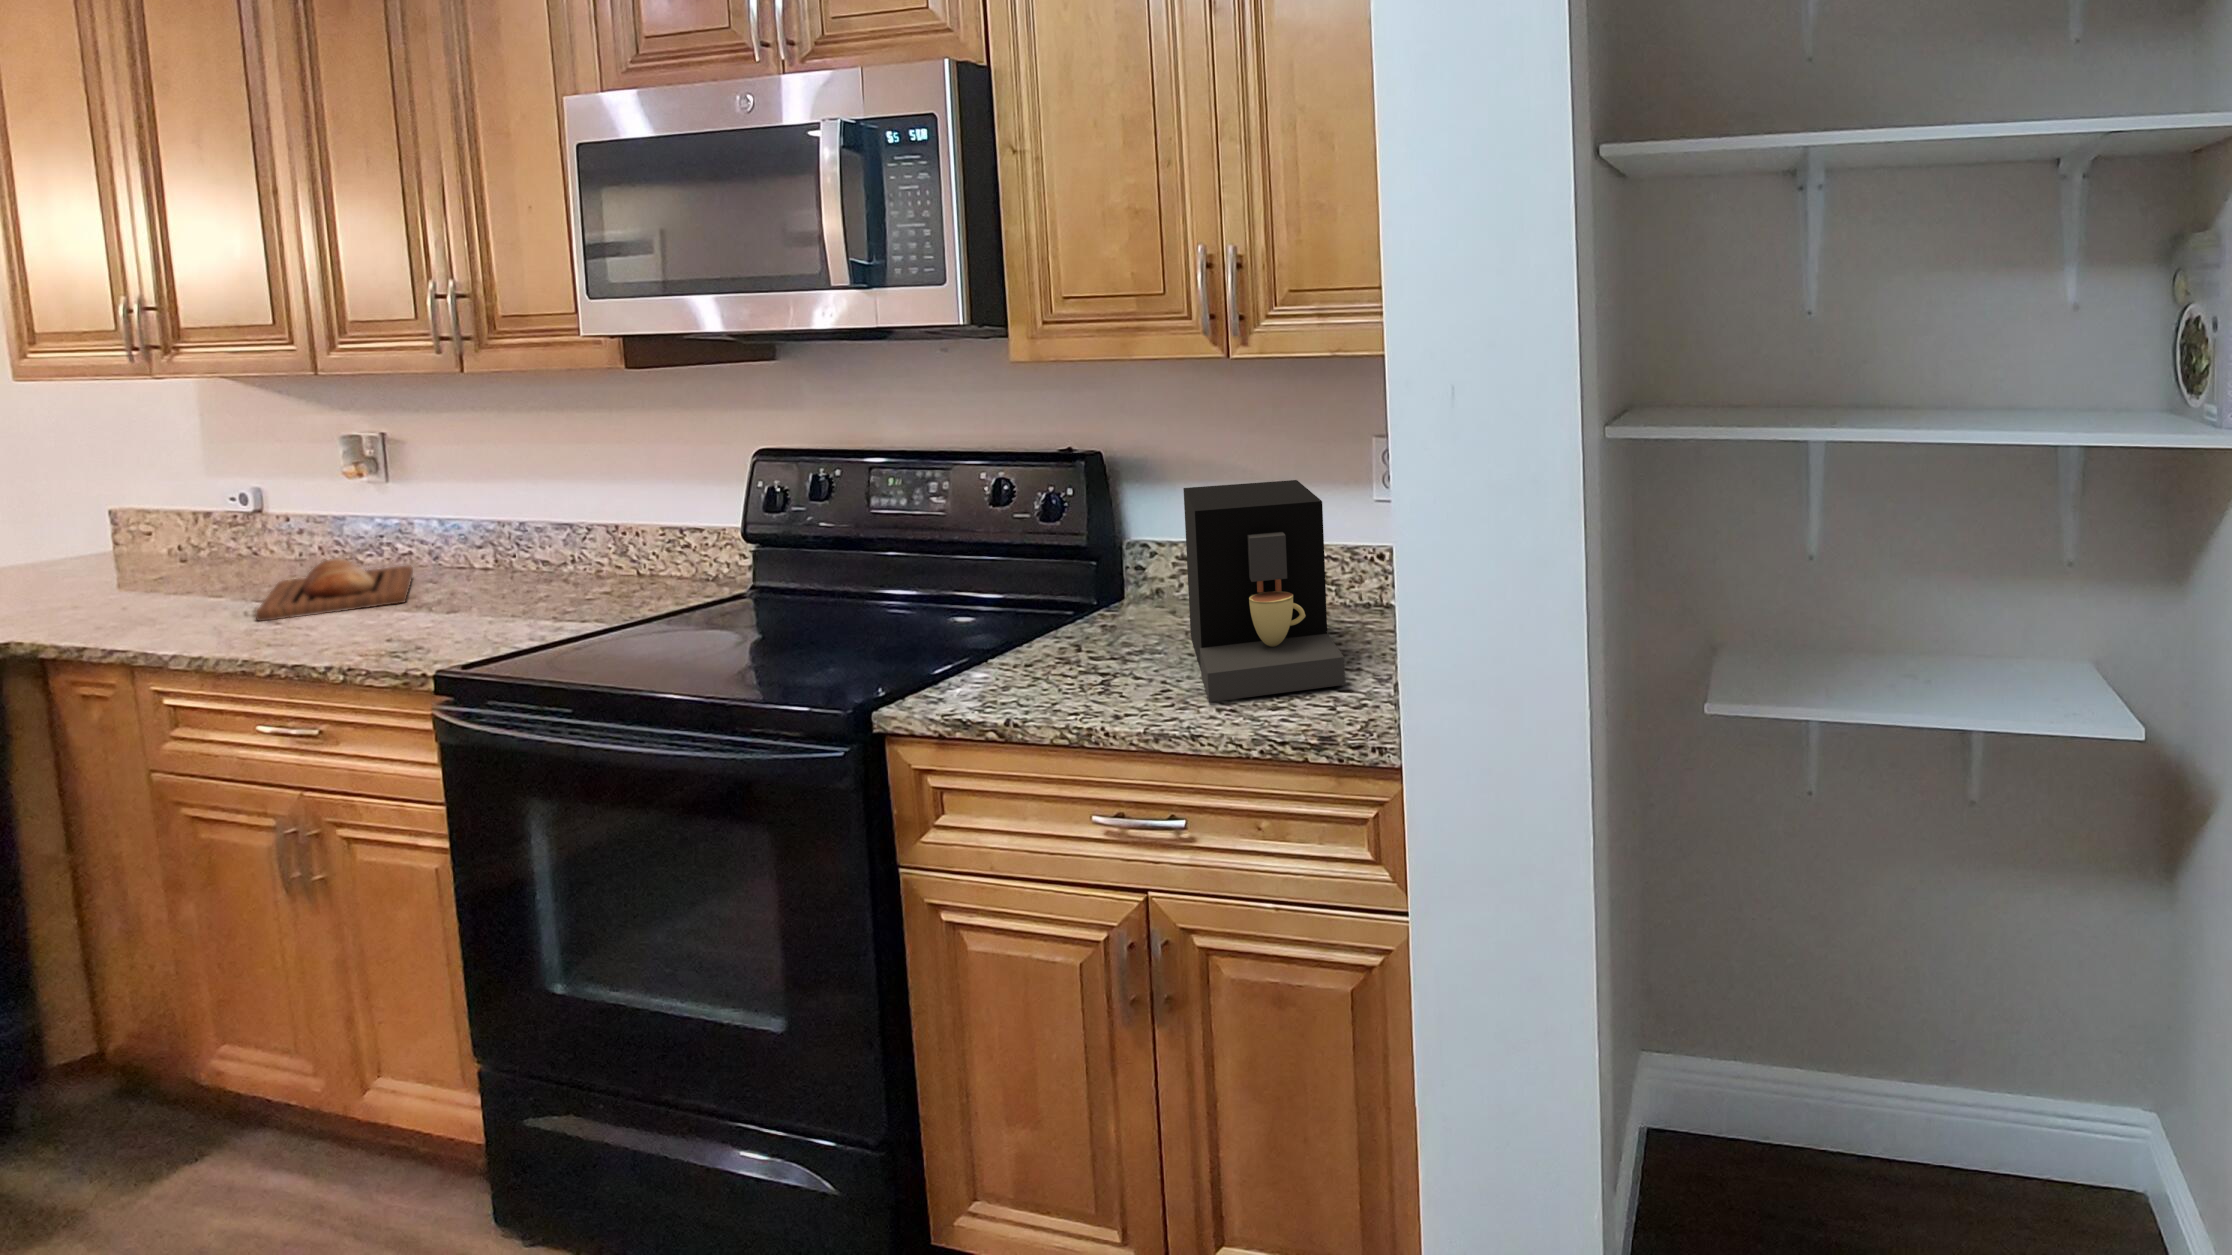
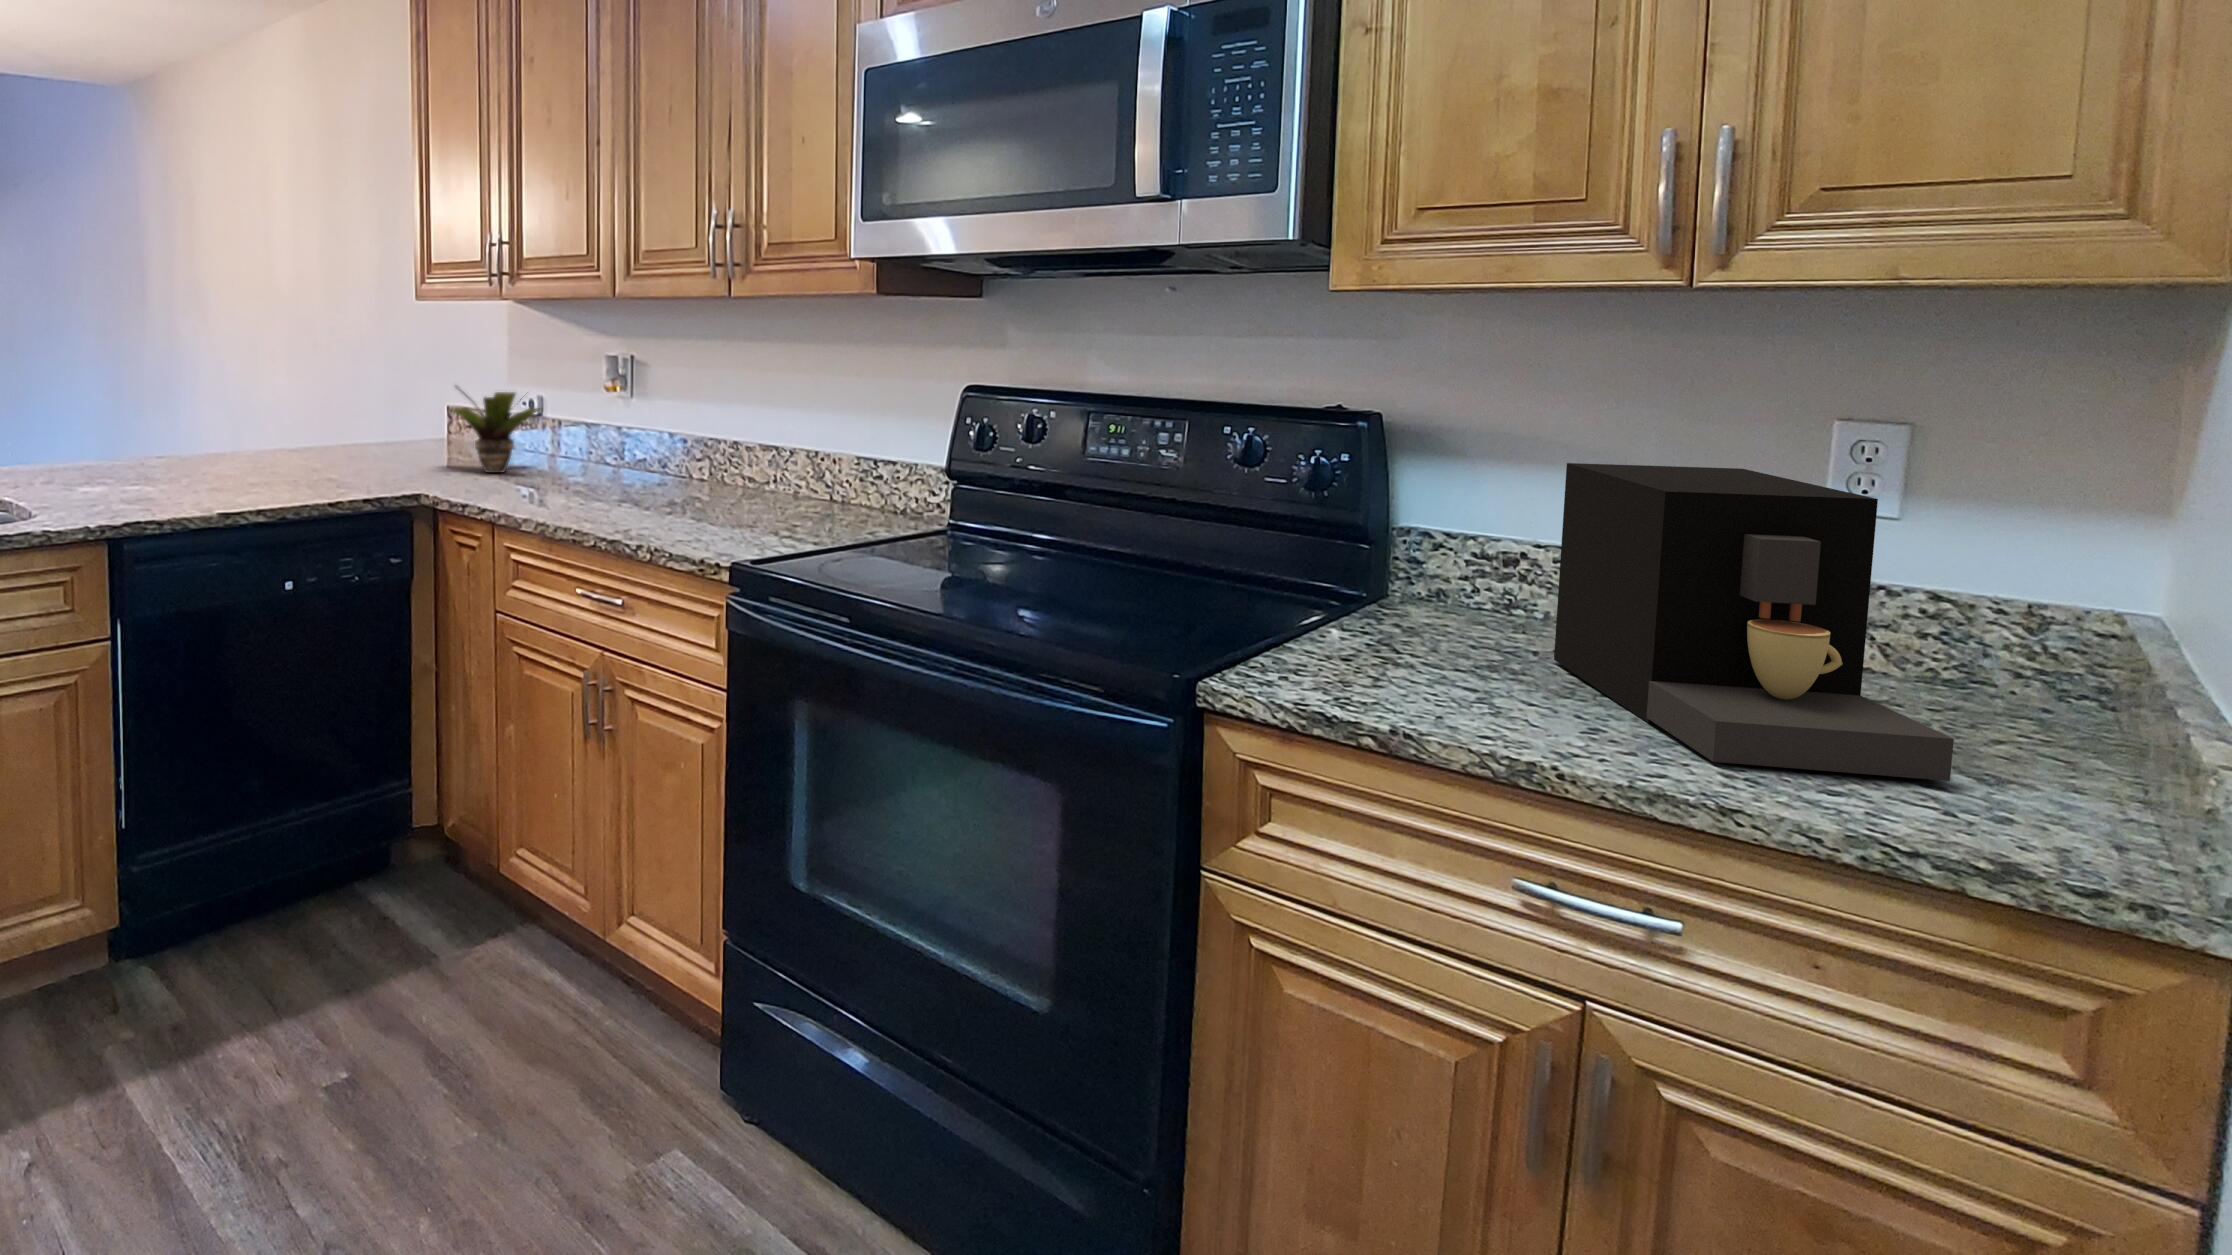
potted plant: none [74,486,253,596] -> present [451,386,543,473]
bread loaf: present [256,559,413,621] -> none [564,458,658,502]

